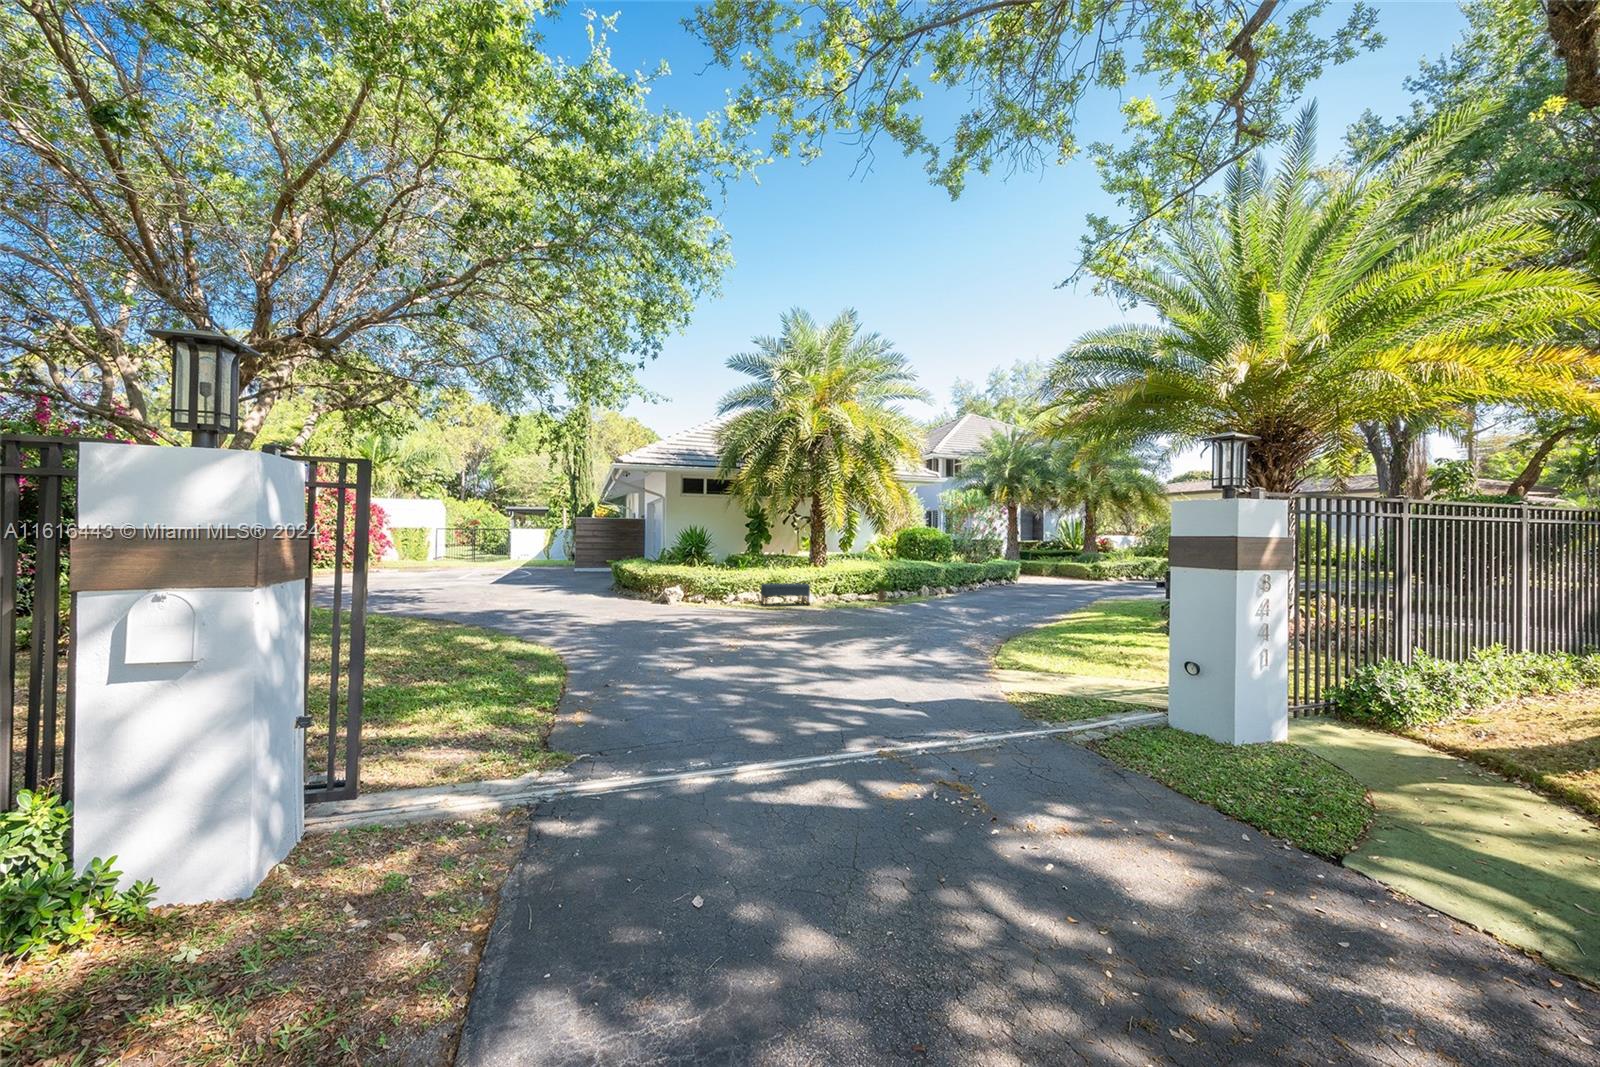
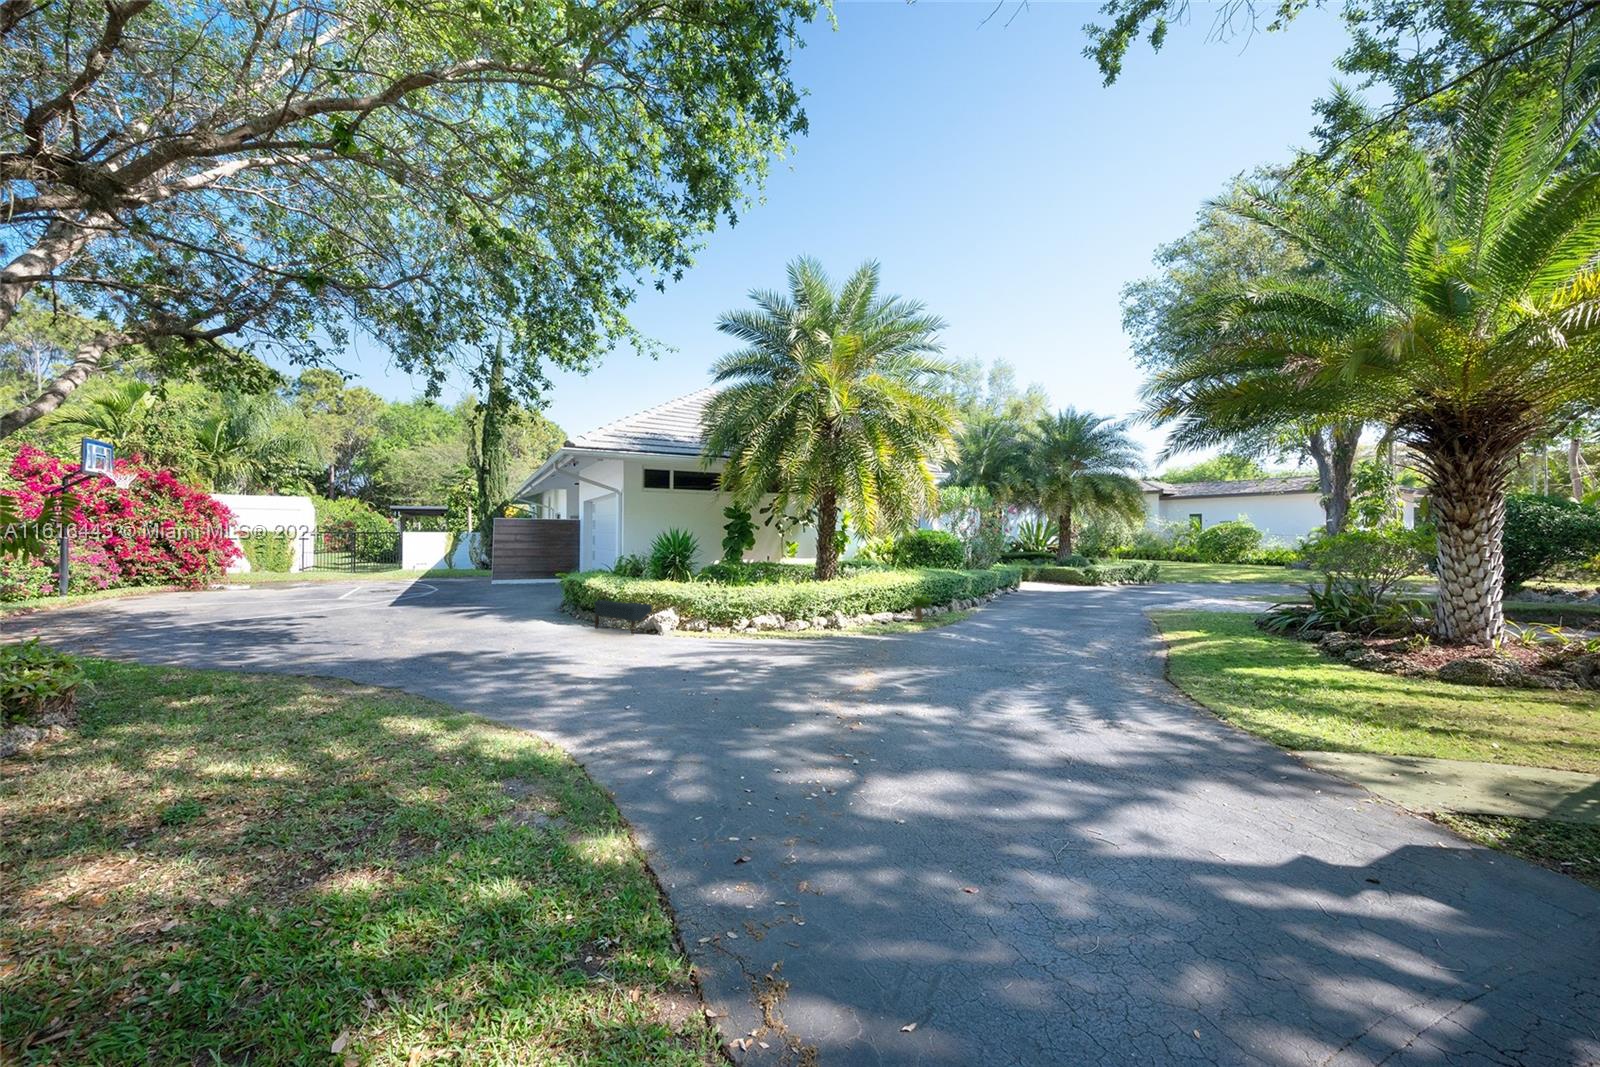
bench: present [761,583,810,606] -> present [594,600,652,635]

